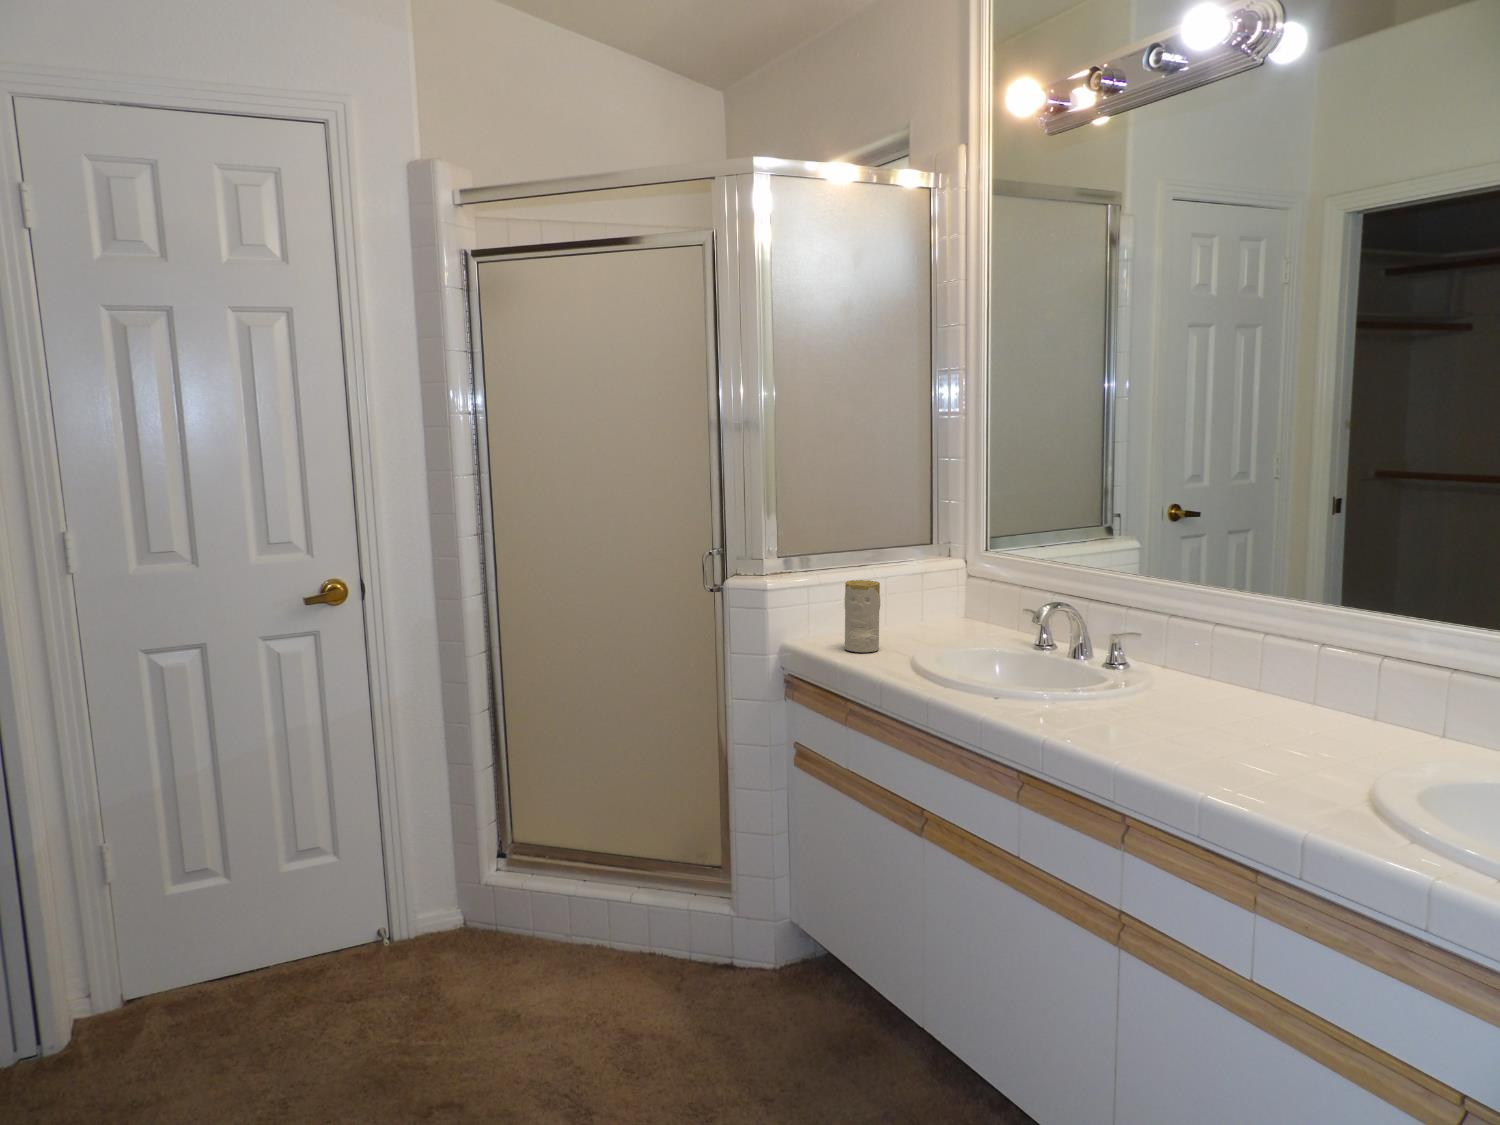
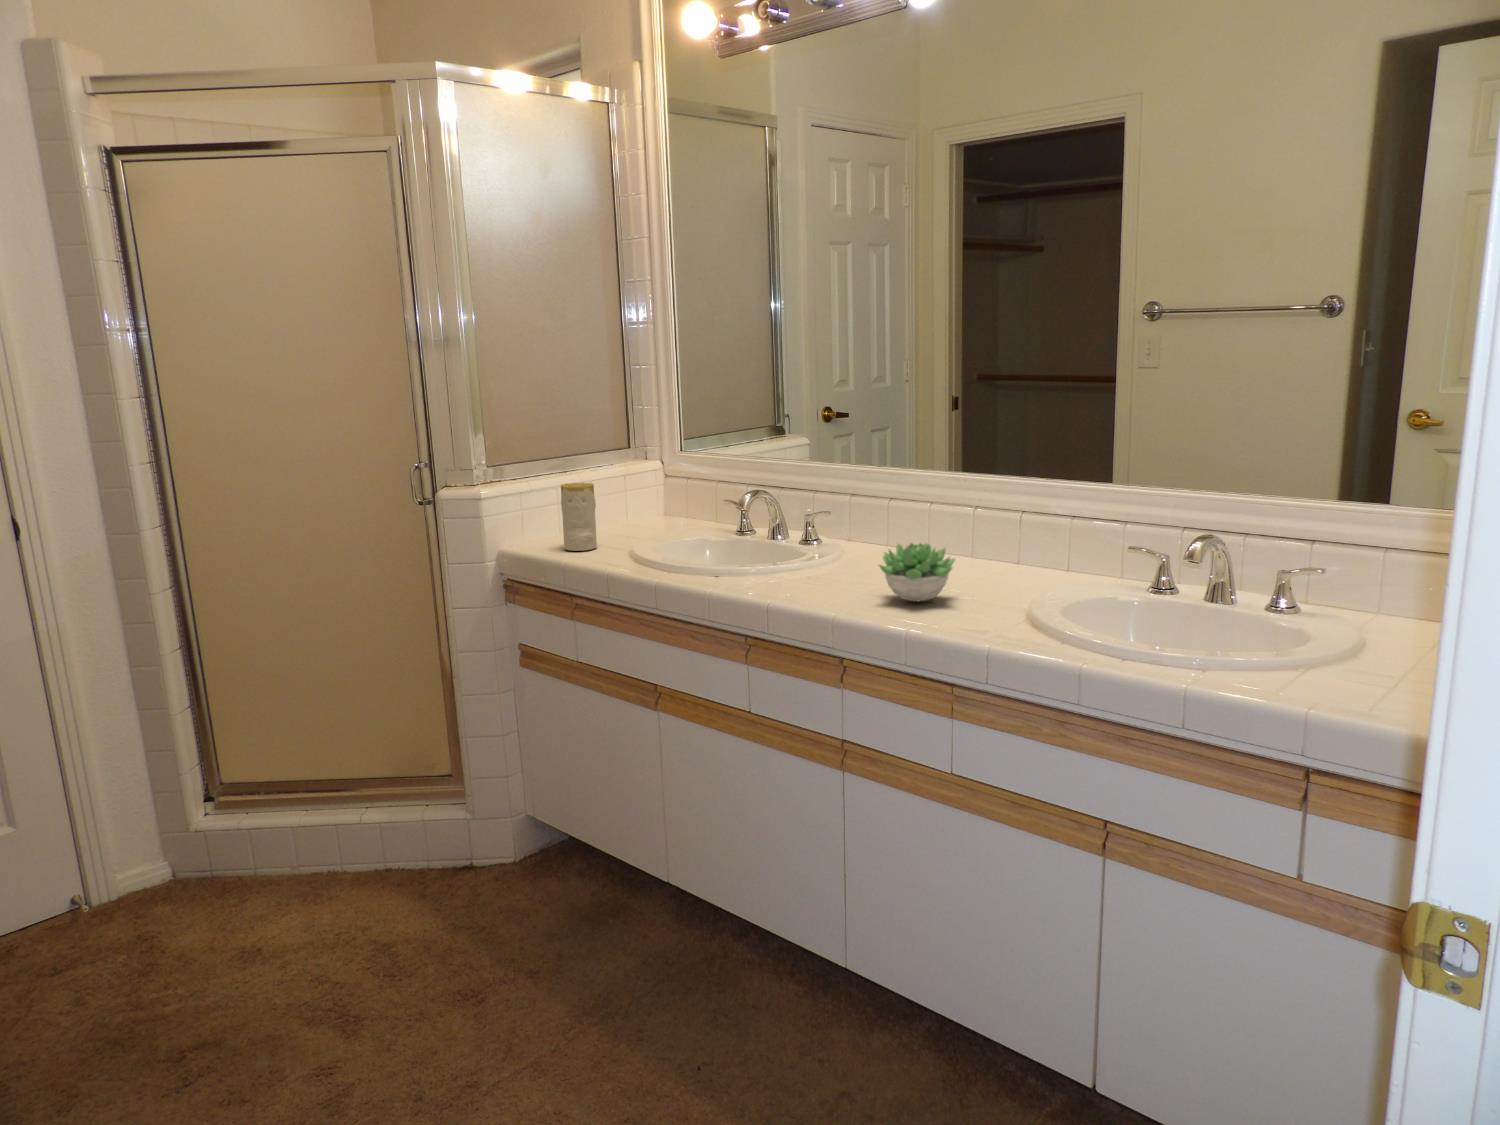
succulent plant: none [1176,685,1280,758] -> present [879,543,955,602]

